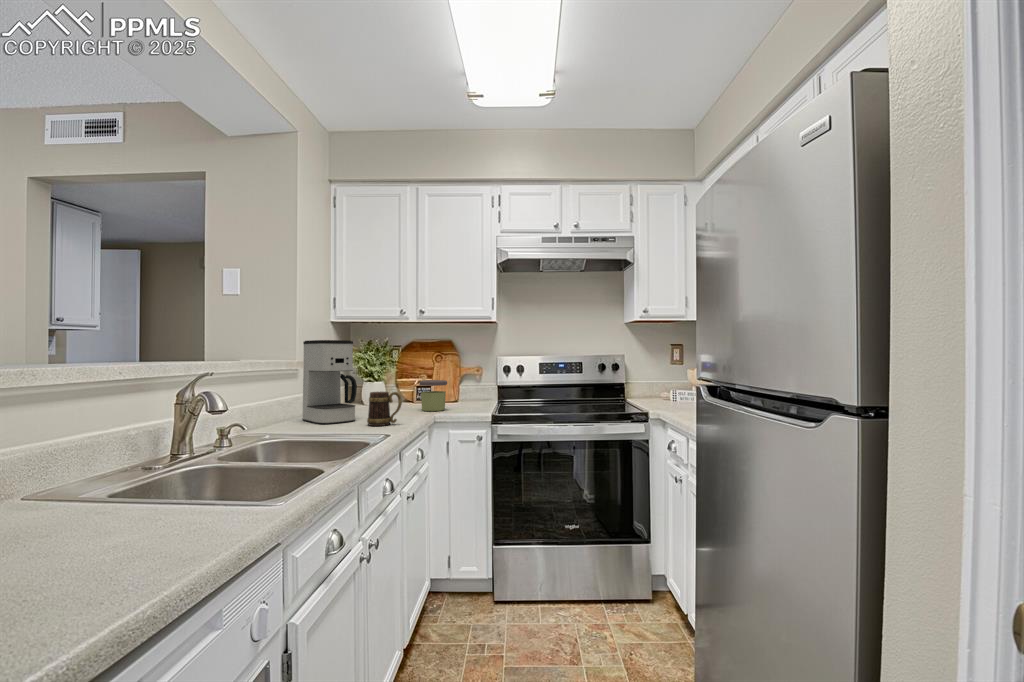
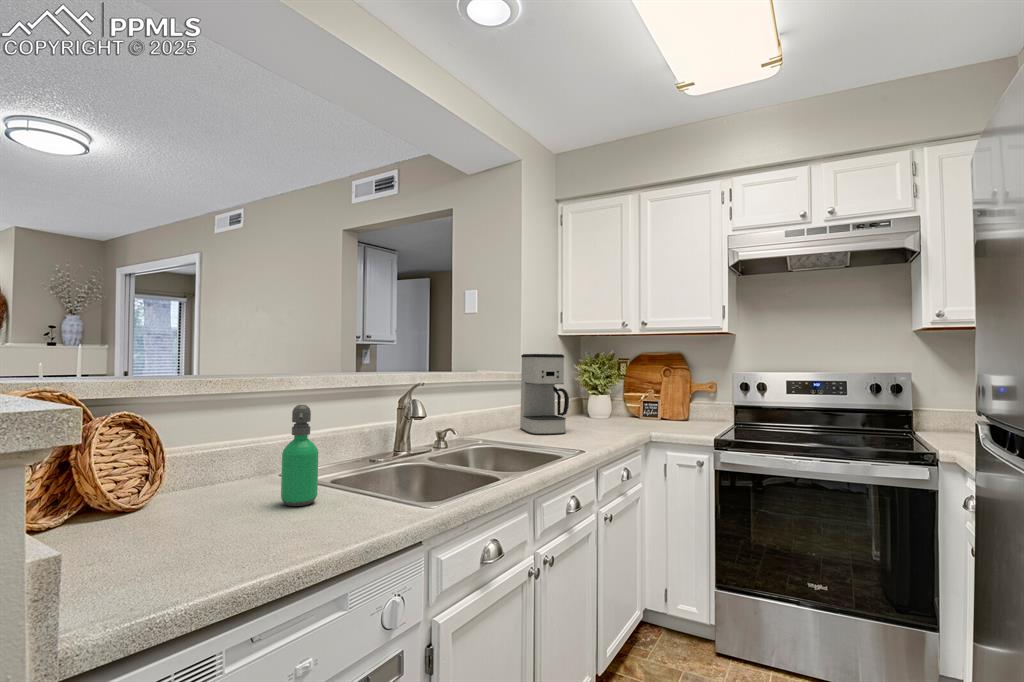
jar: present [419,380,447,411] -> none [636,396,668,430]
mug: present [367,392,402,426] -> none [572,406,606,441]
soap dispenser: none [54,400,112,534] -> present [281,405,318,506]

